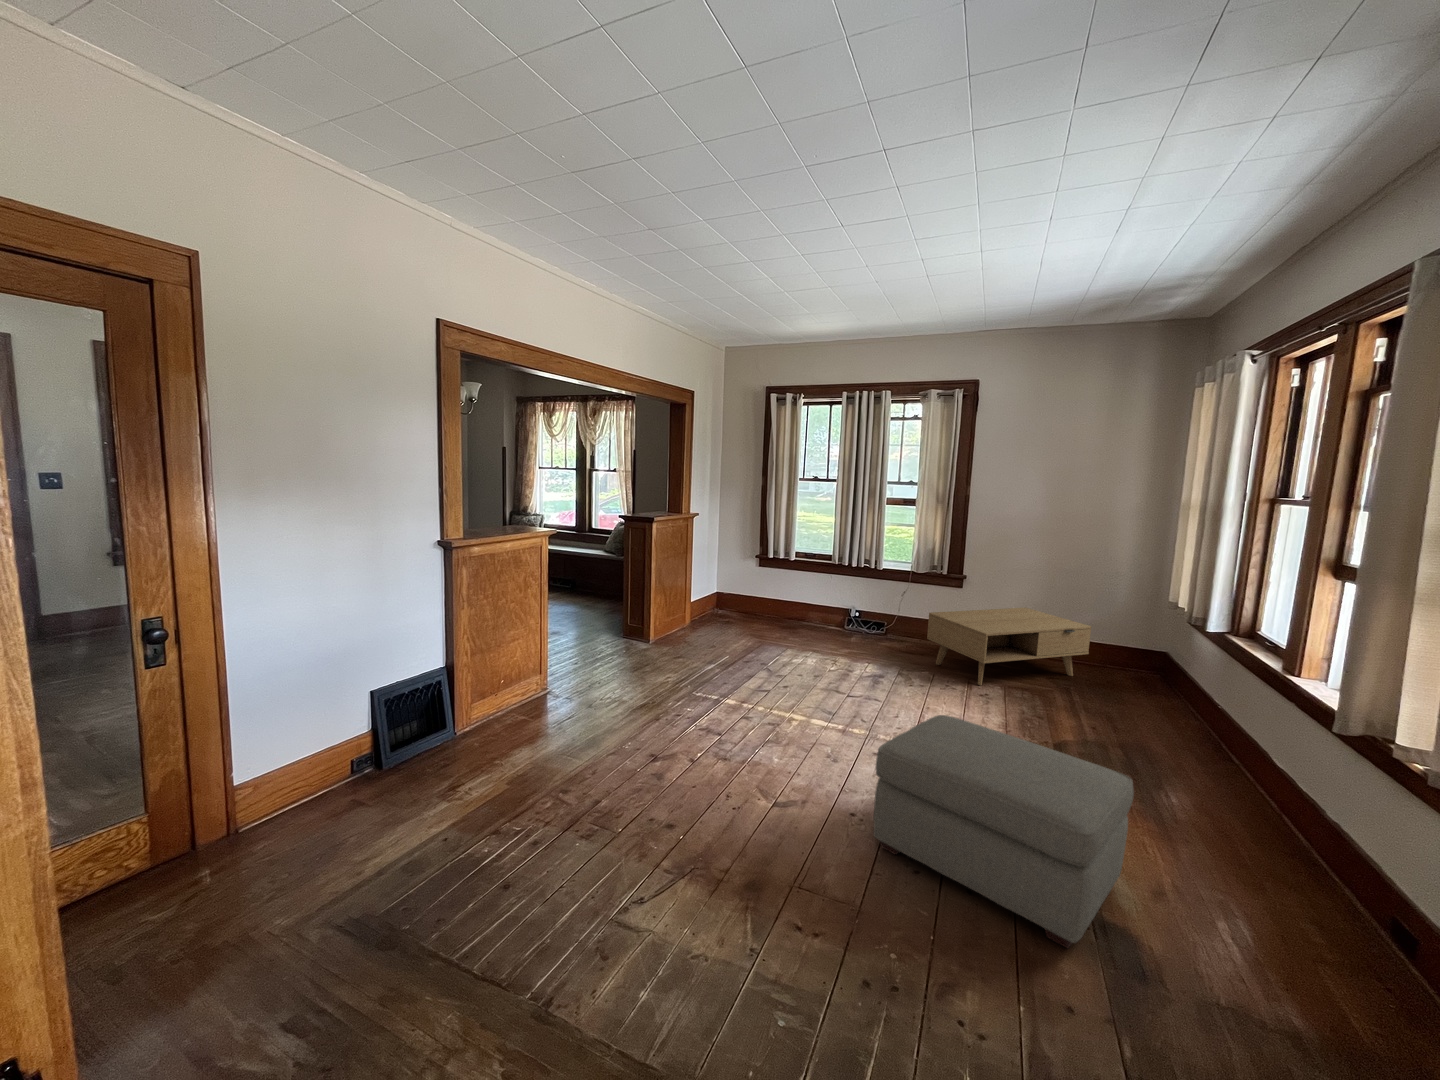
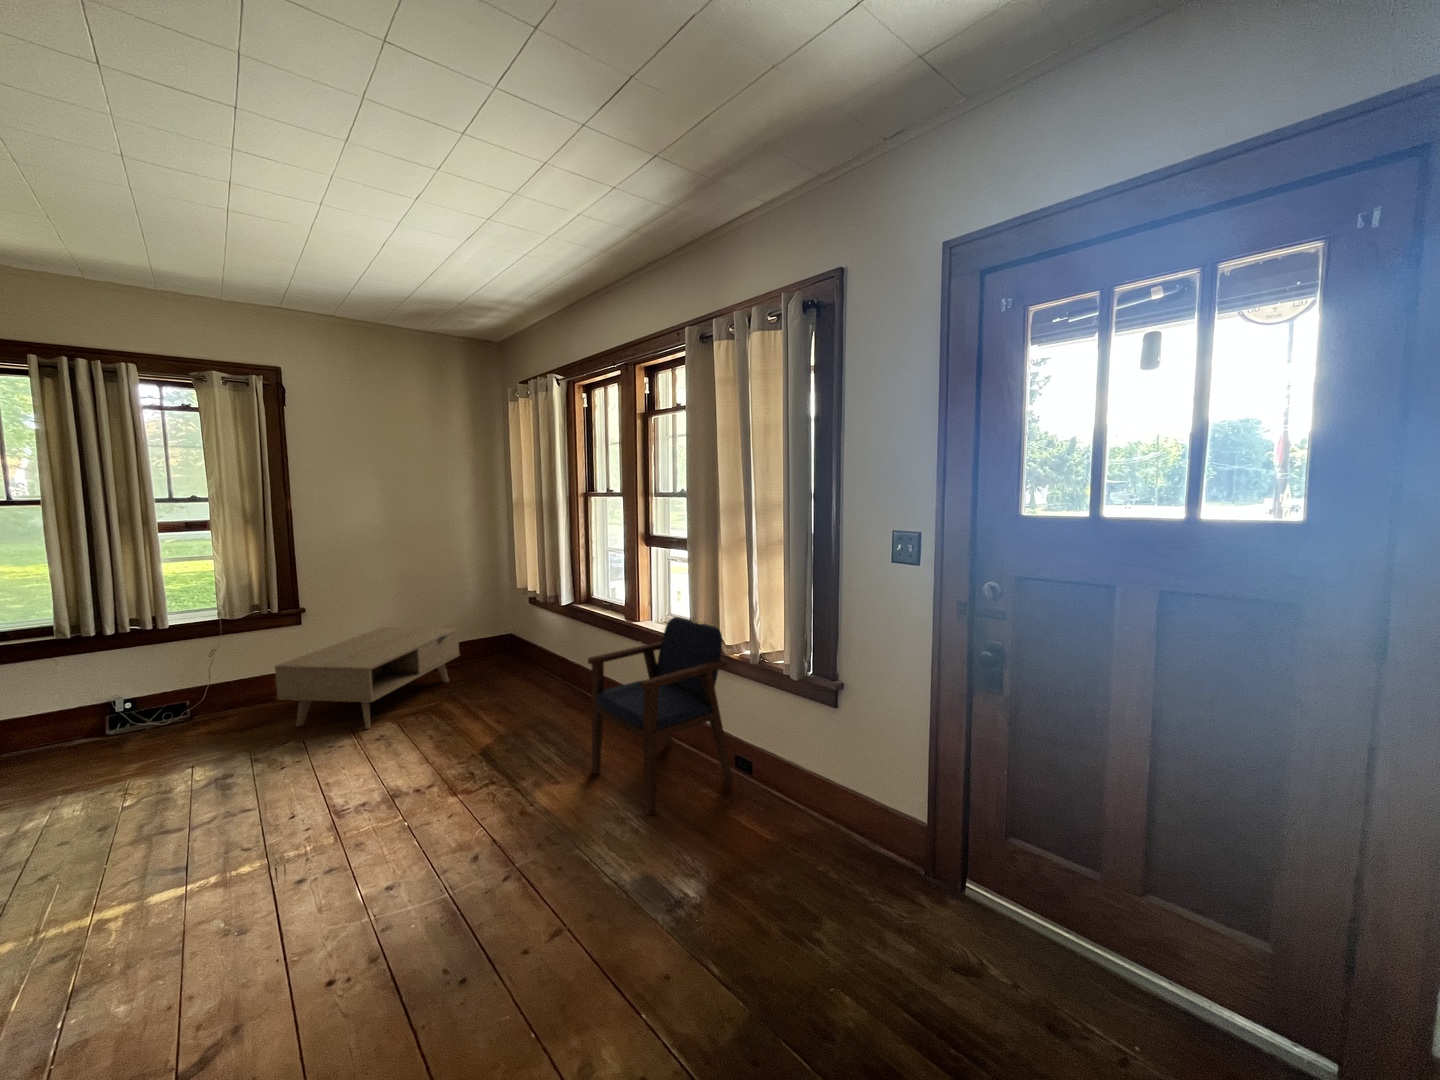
armchair: none [1155,678,1391,936] -> present [588,617,733,816]
ottoman: present [874,715,1134,948] -> none [376,749,642,994]

